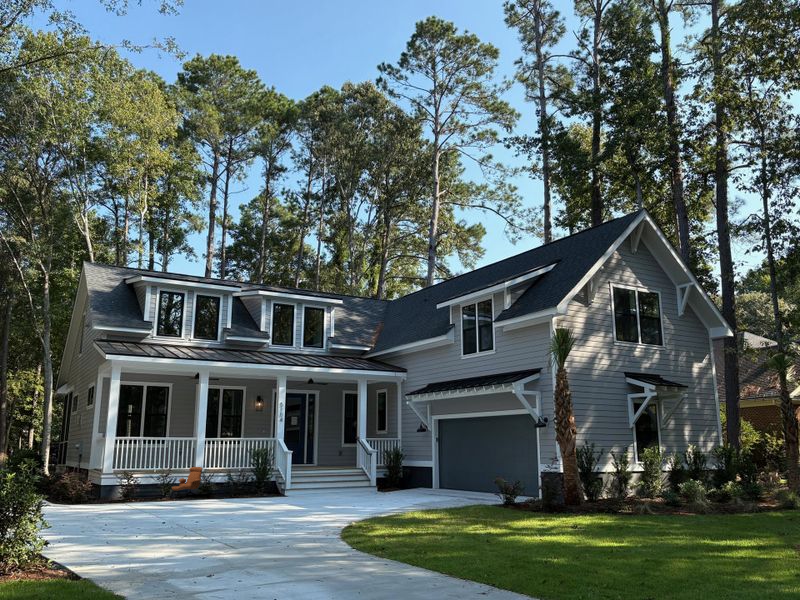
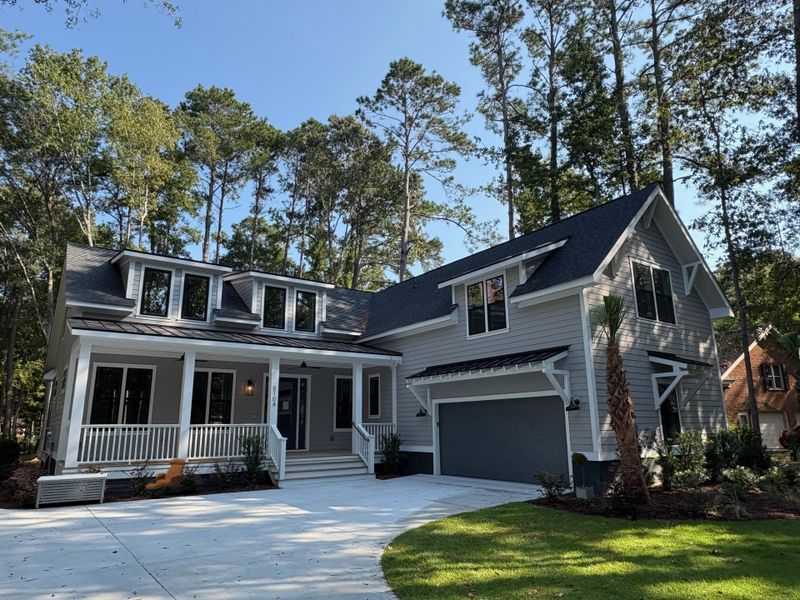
potted tree: none [531,465,549,506] -> present [571,452,594,499]
storage bench: none [90,477,142,501] -> present [36,473,107,508]

